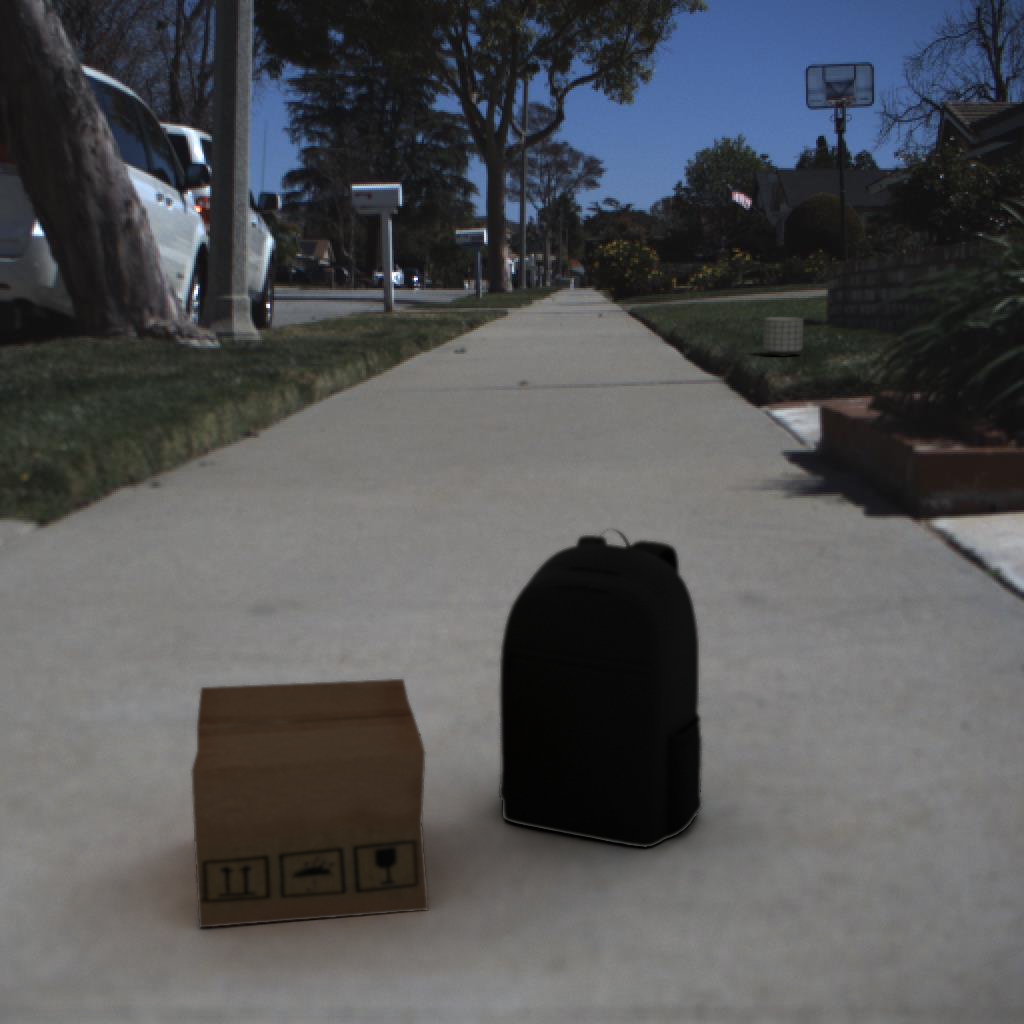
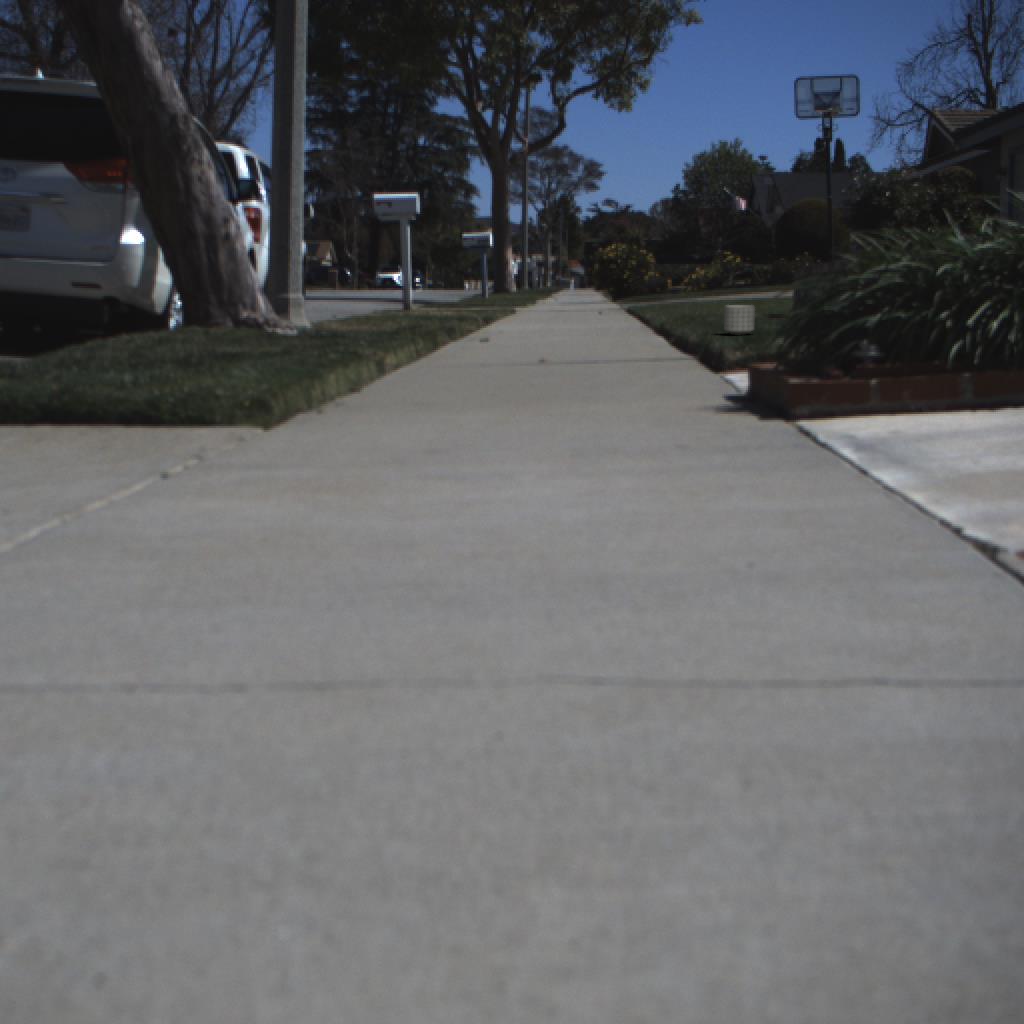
backpack: present [499,531,702,848] -> none [542,389,638,531]
cardboard box: present [191,679,428,927] -> none [406,458,515,550]

